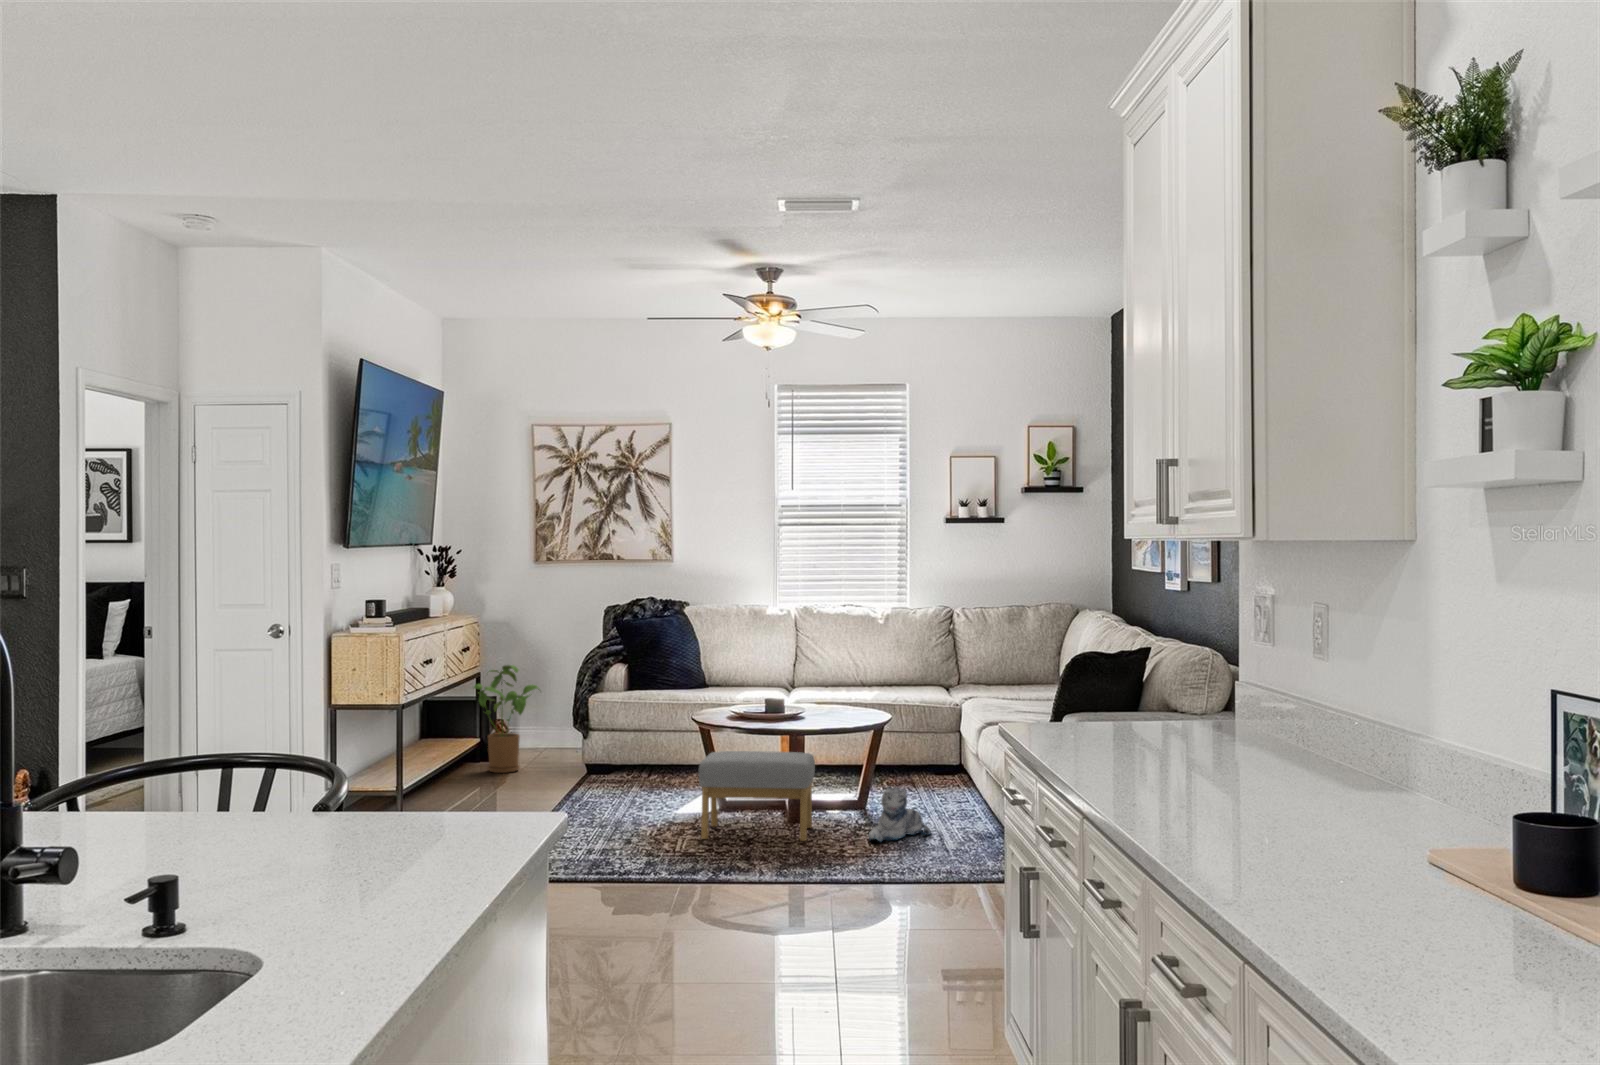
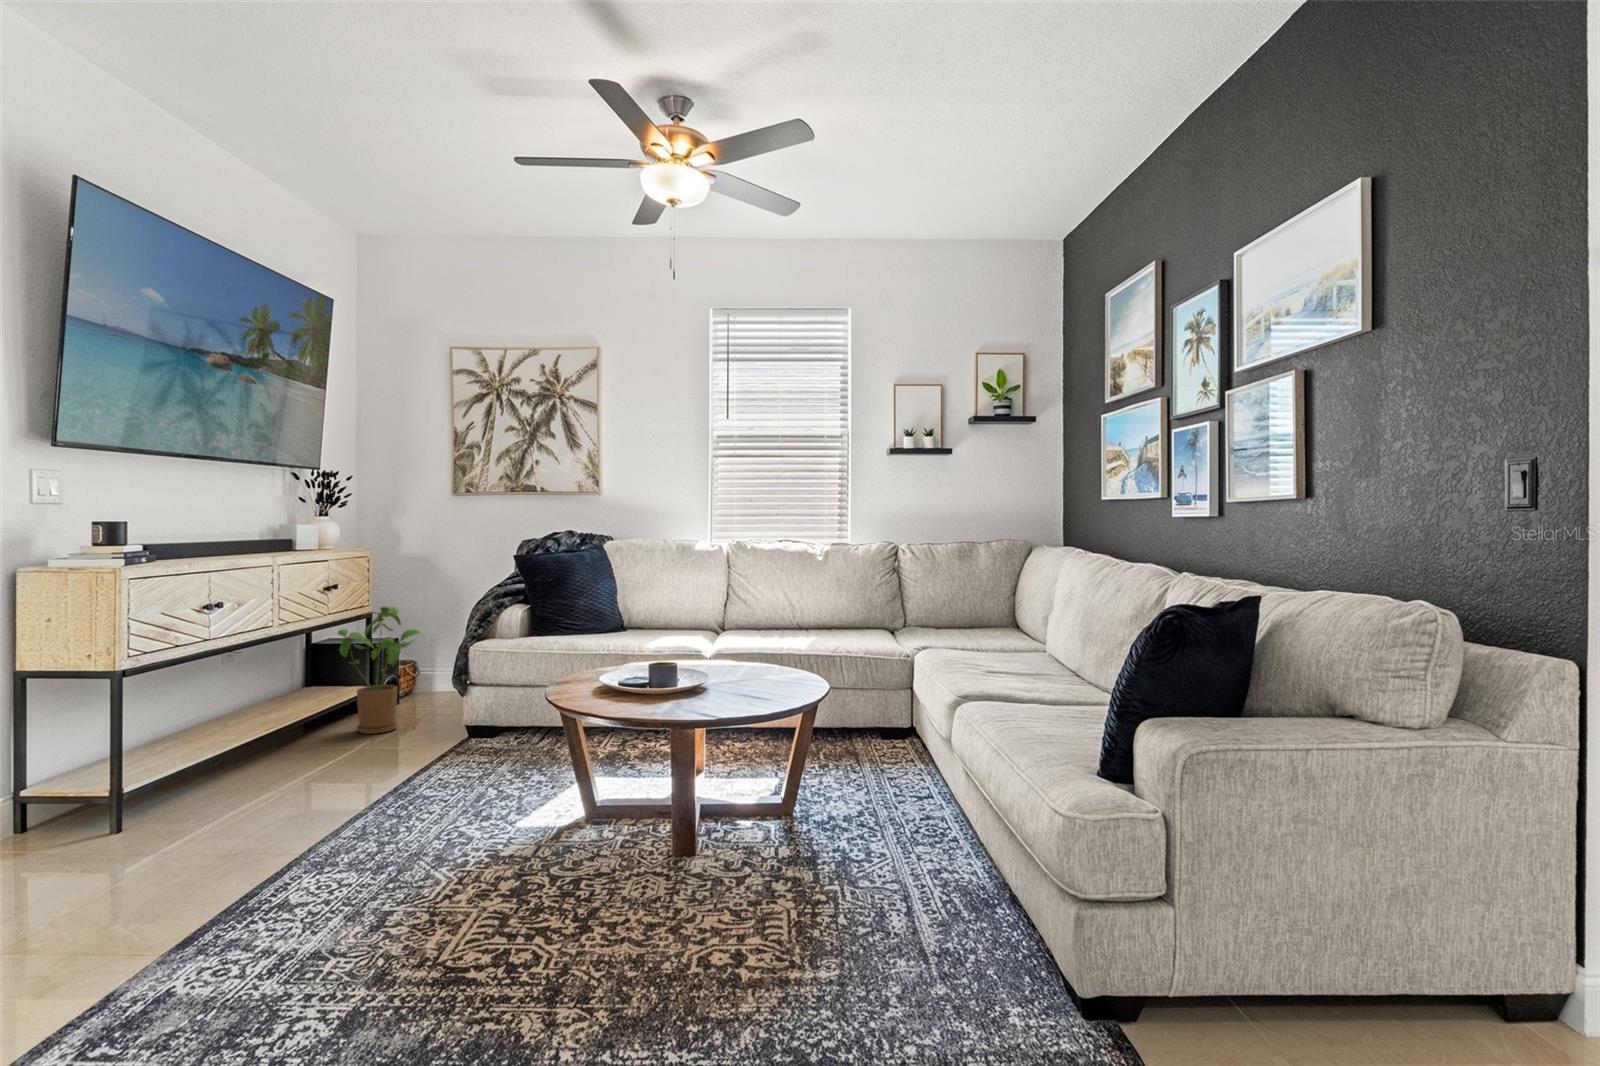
footstool: present [699,751,815,841] -> none [498,756,708,930]
plush toy: present [869,787,931,842] -> none [789,828,894,939]

